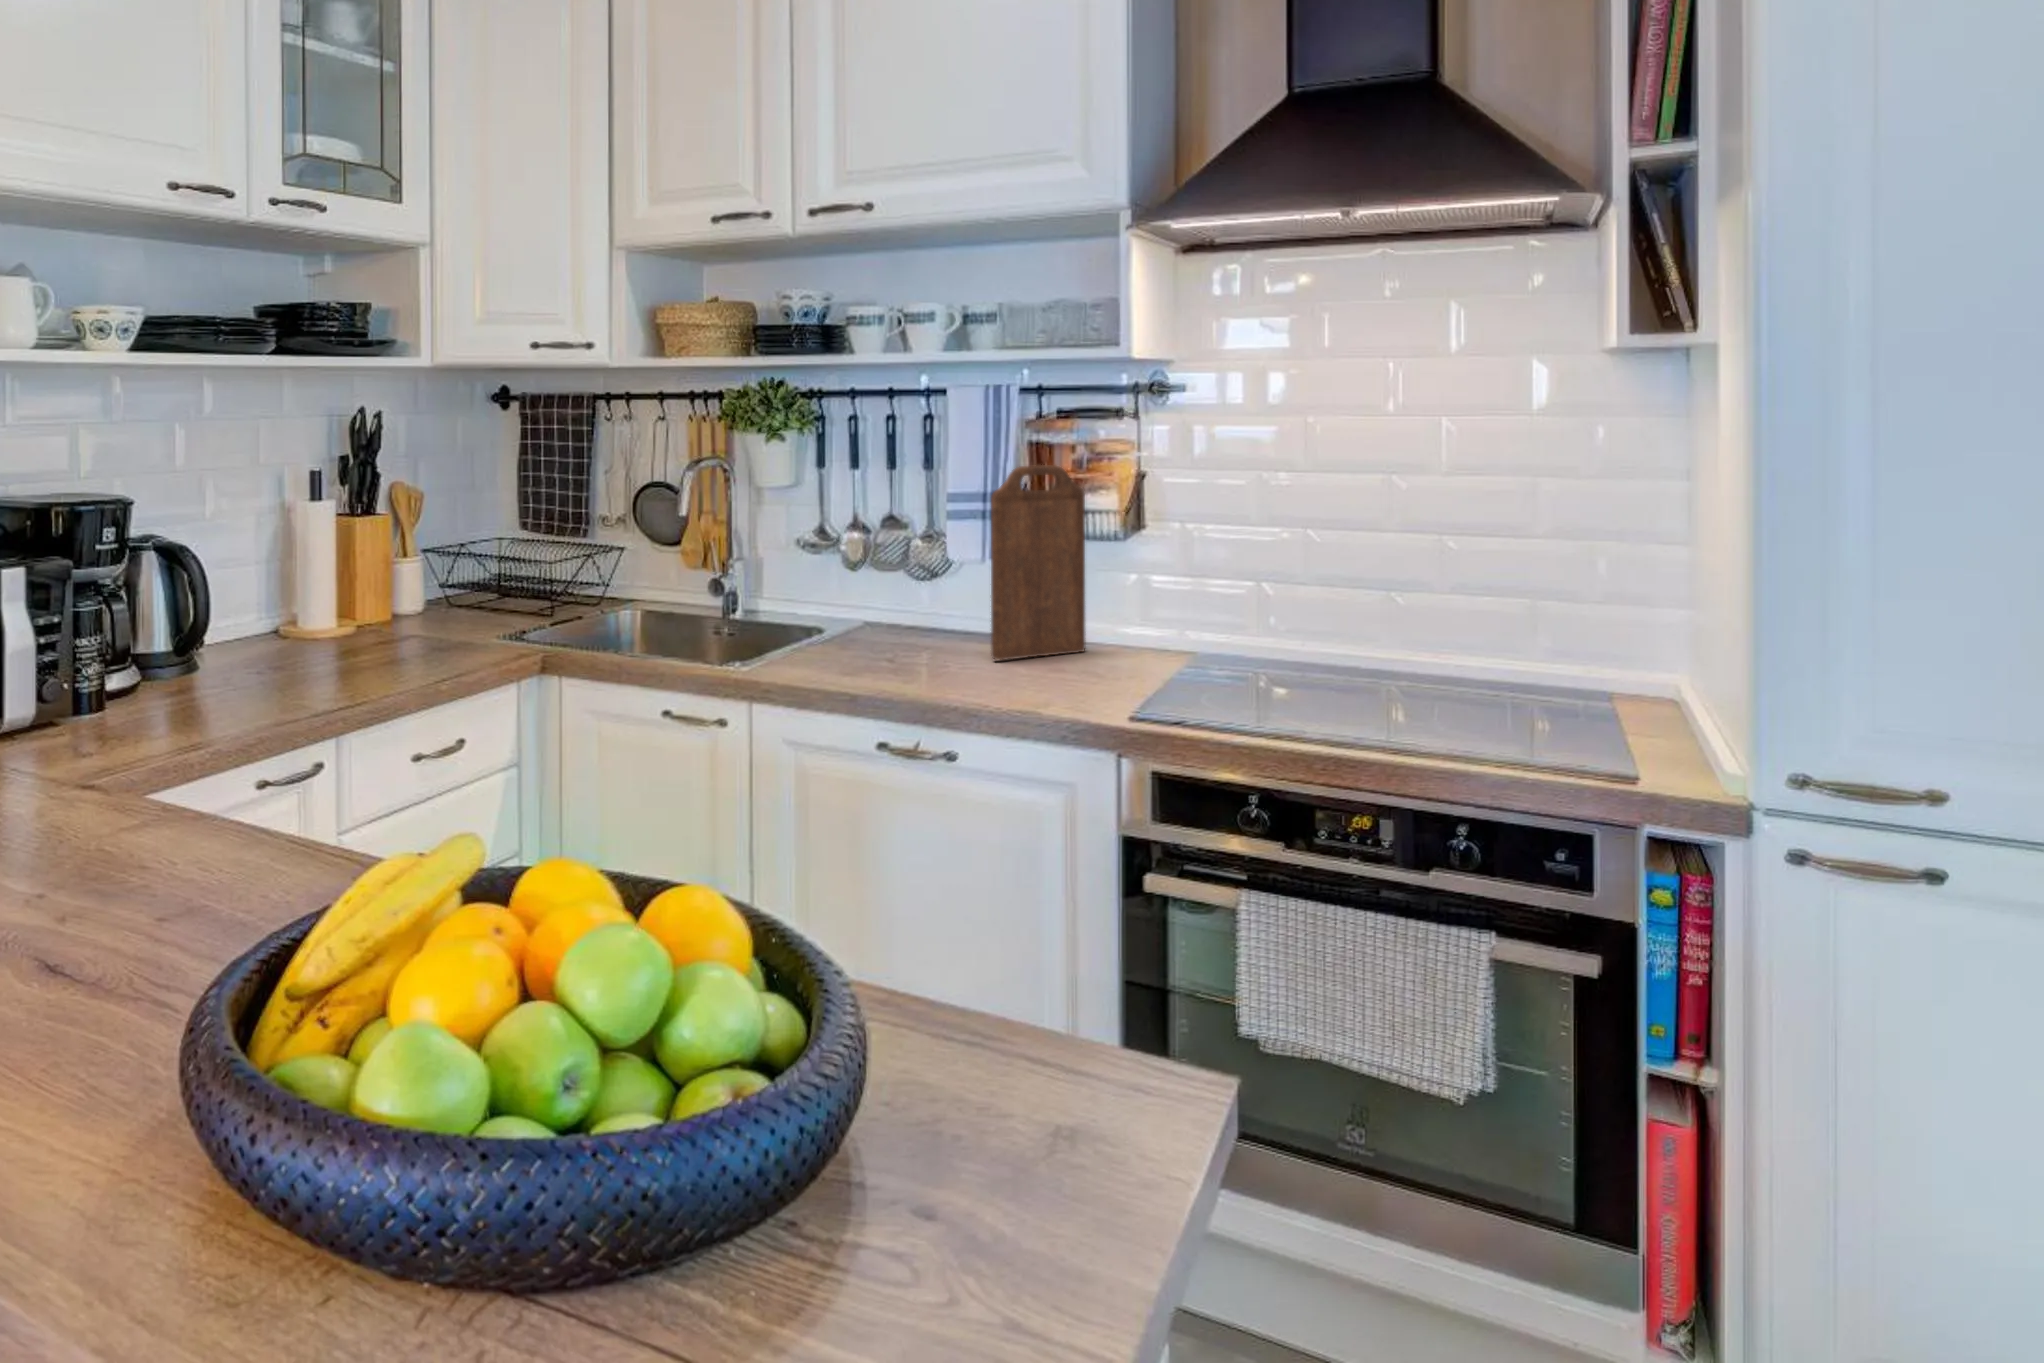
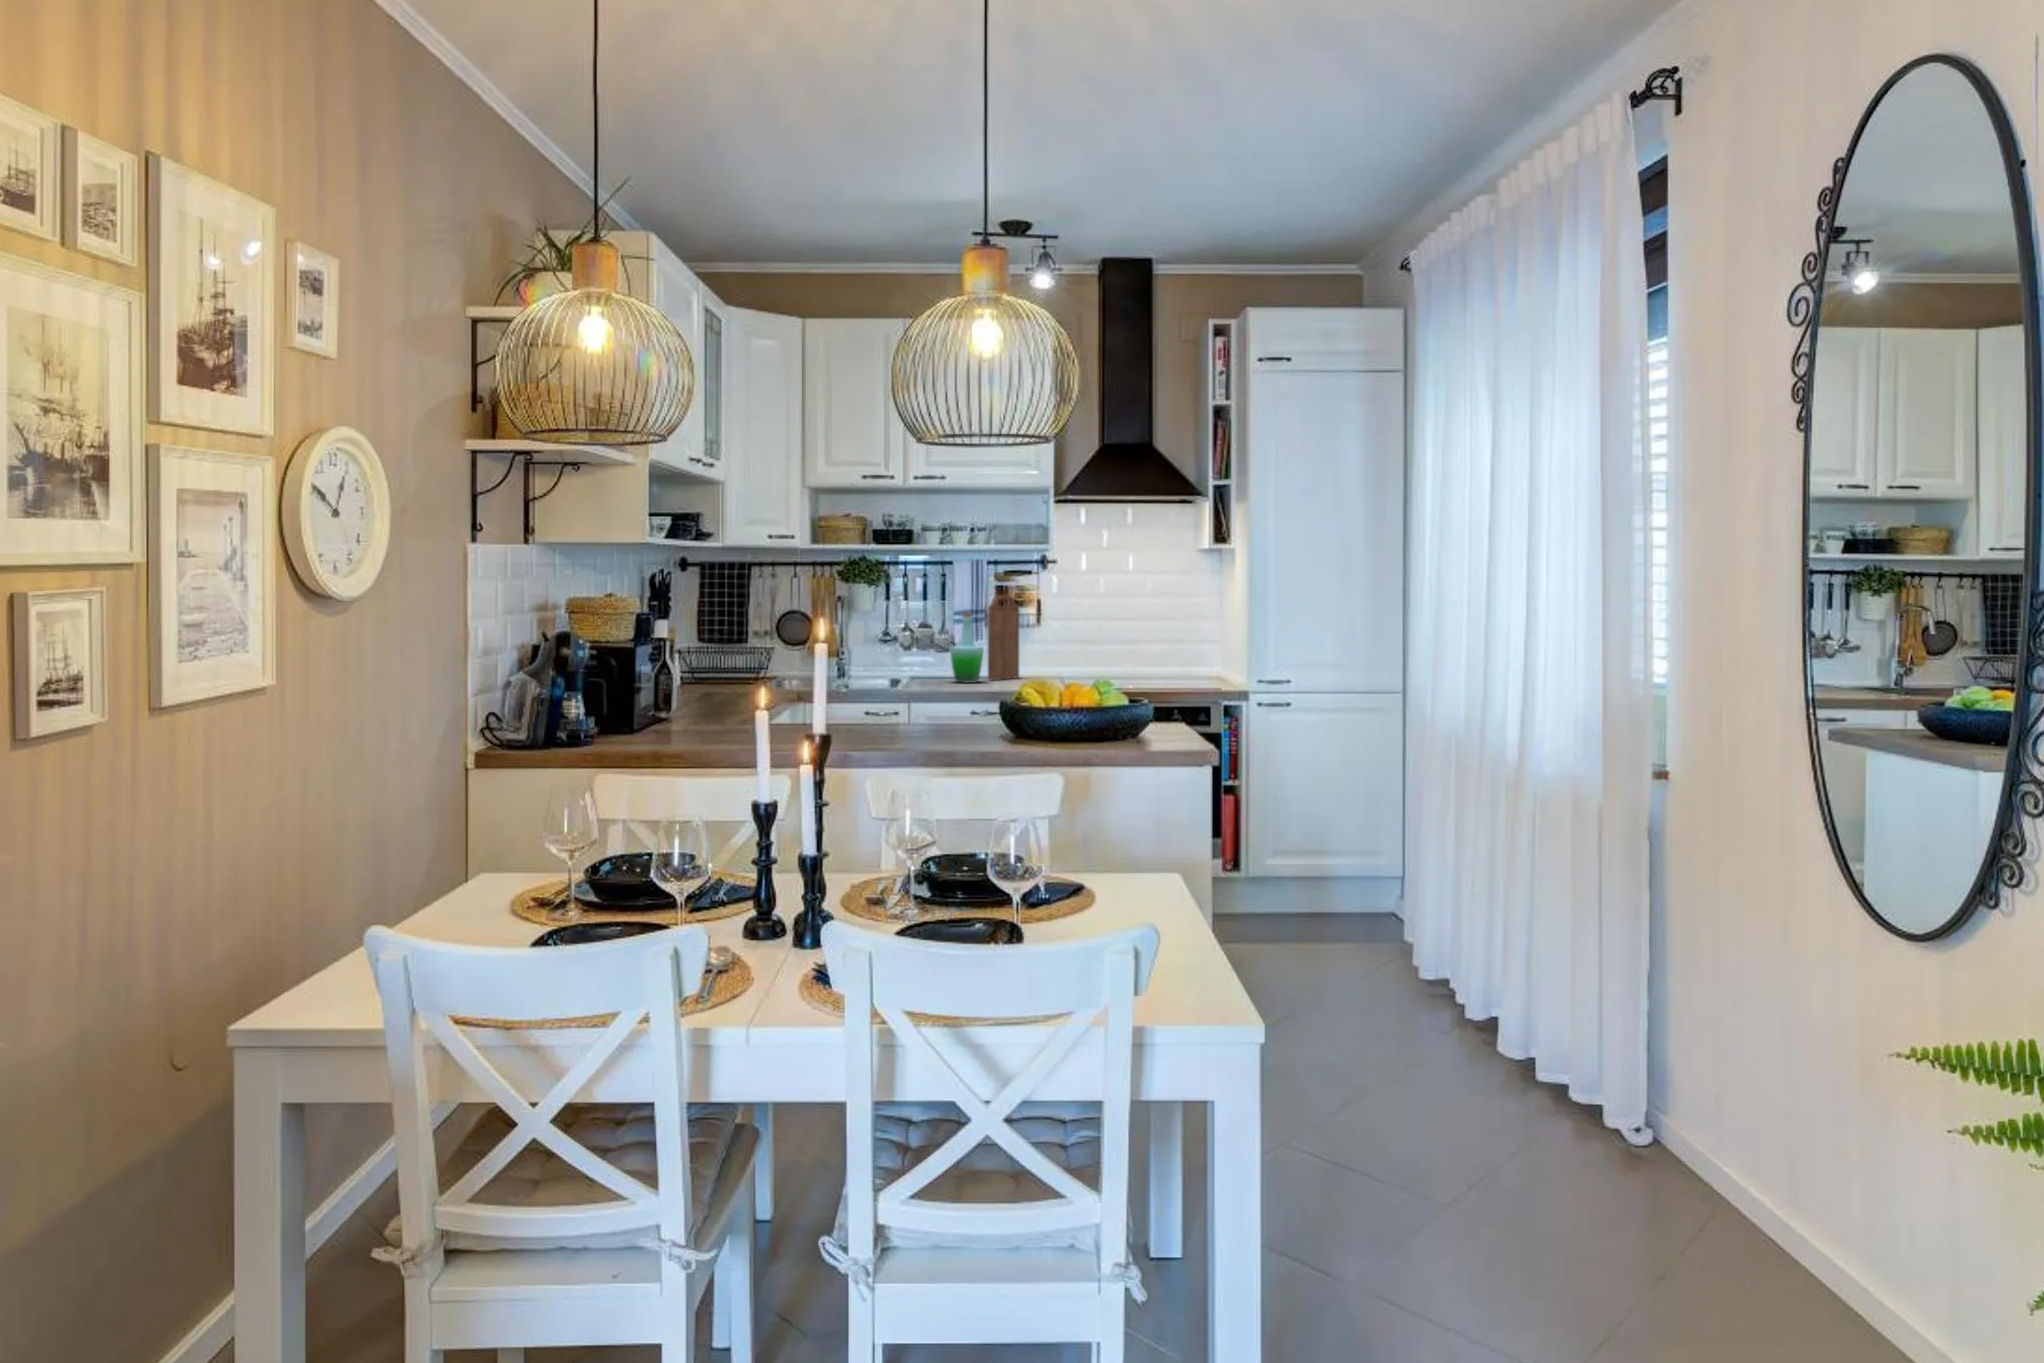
bottle: none [881,509,977,673] -> present [950,613,984,683]

